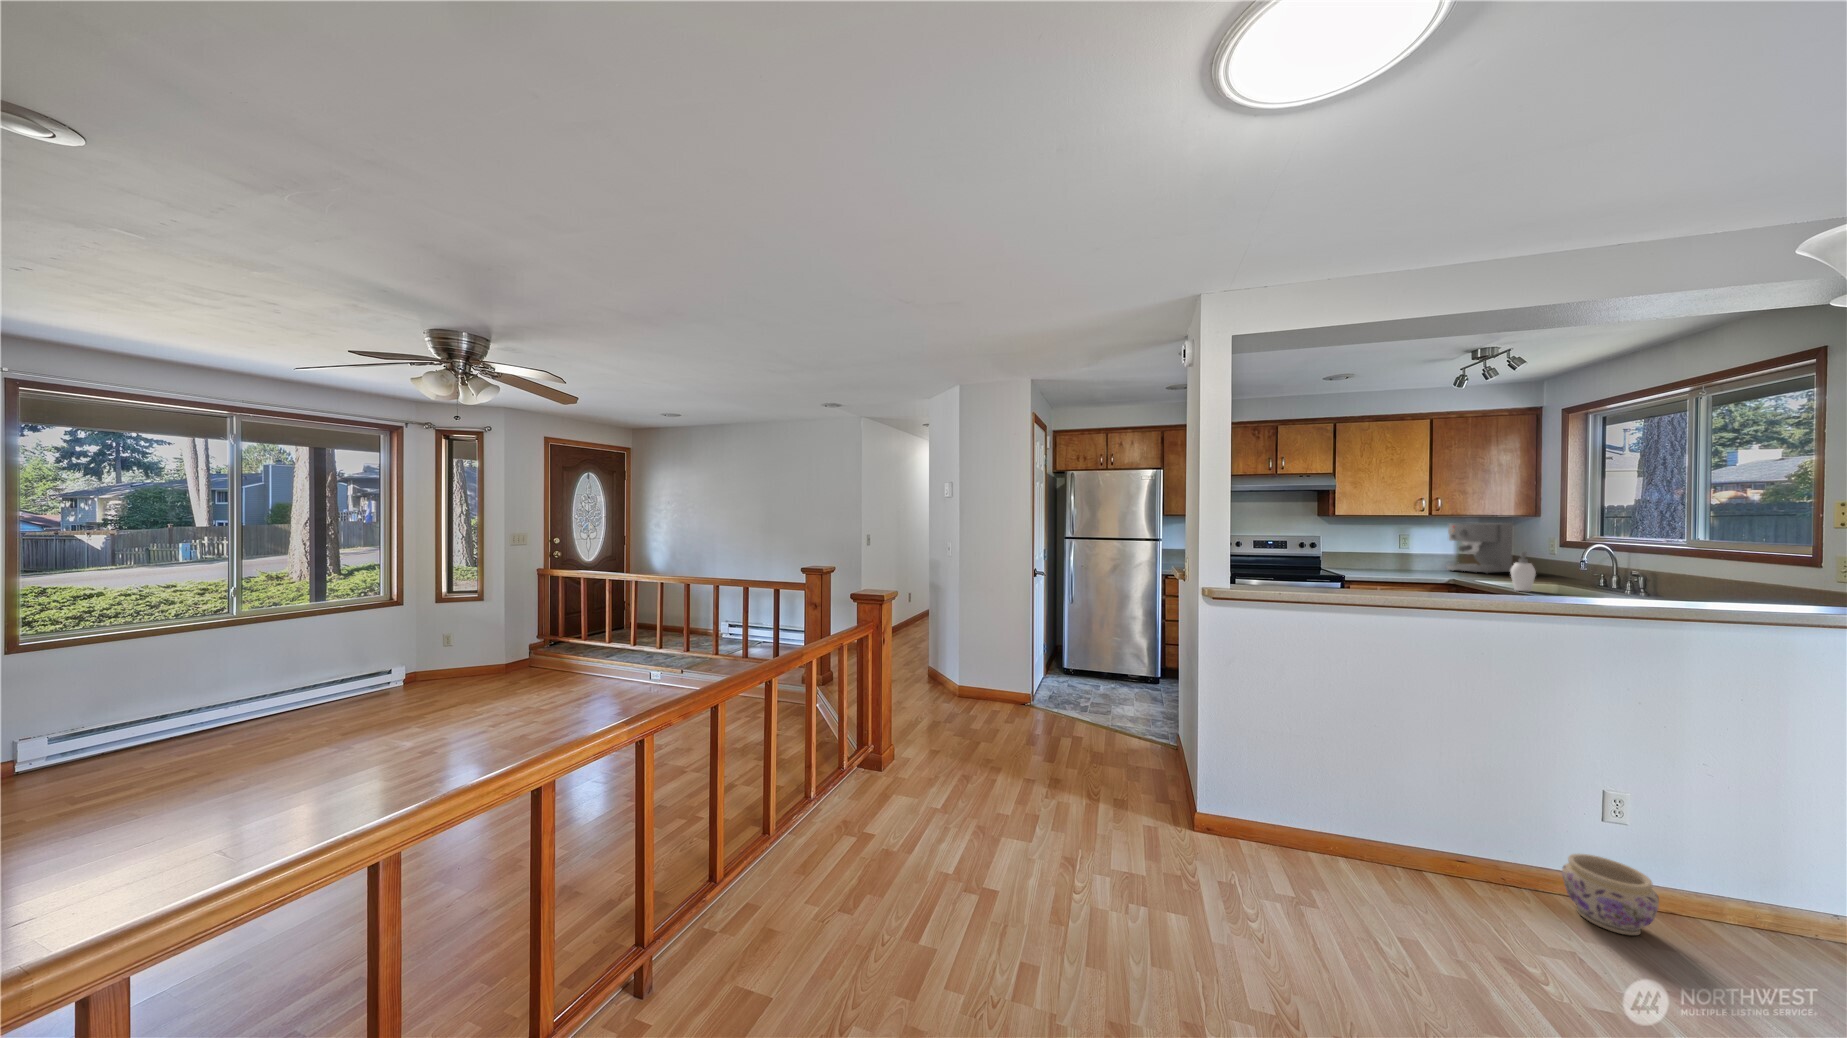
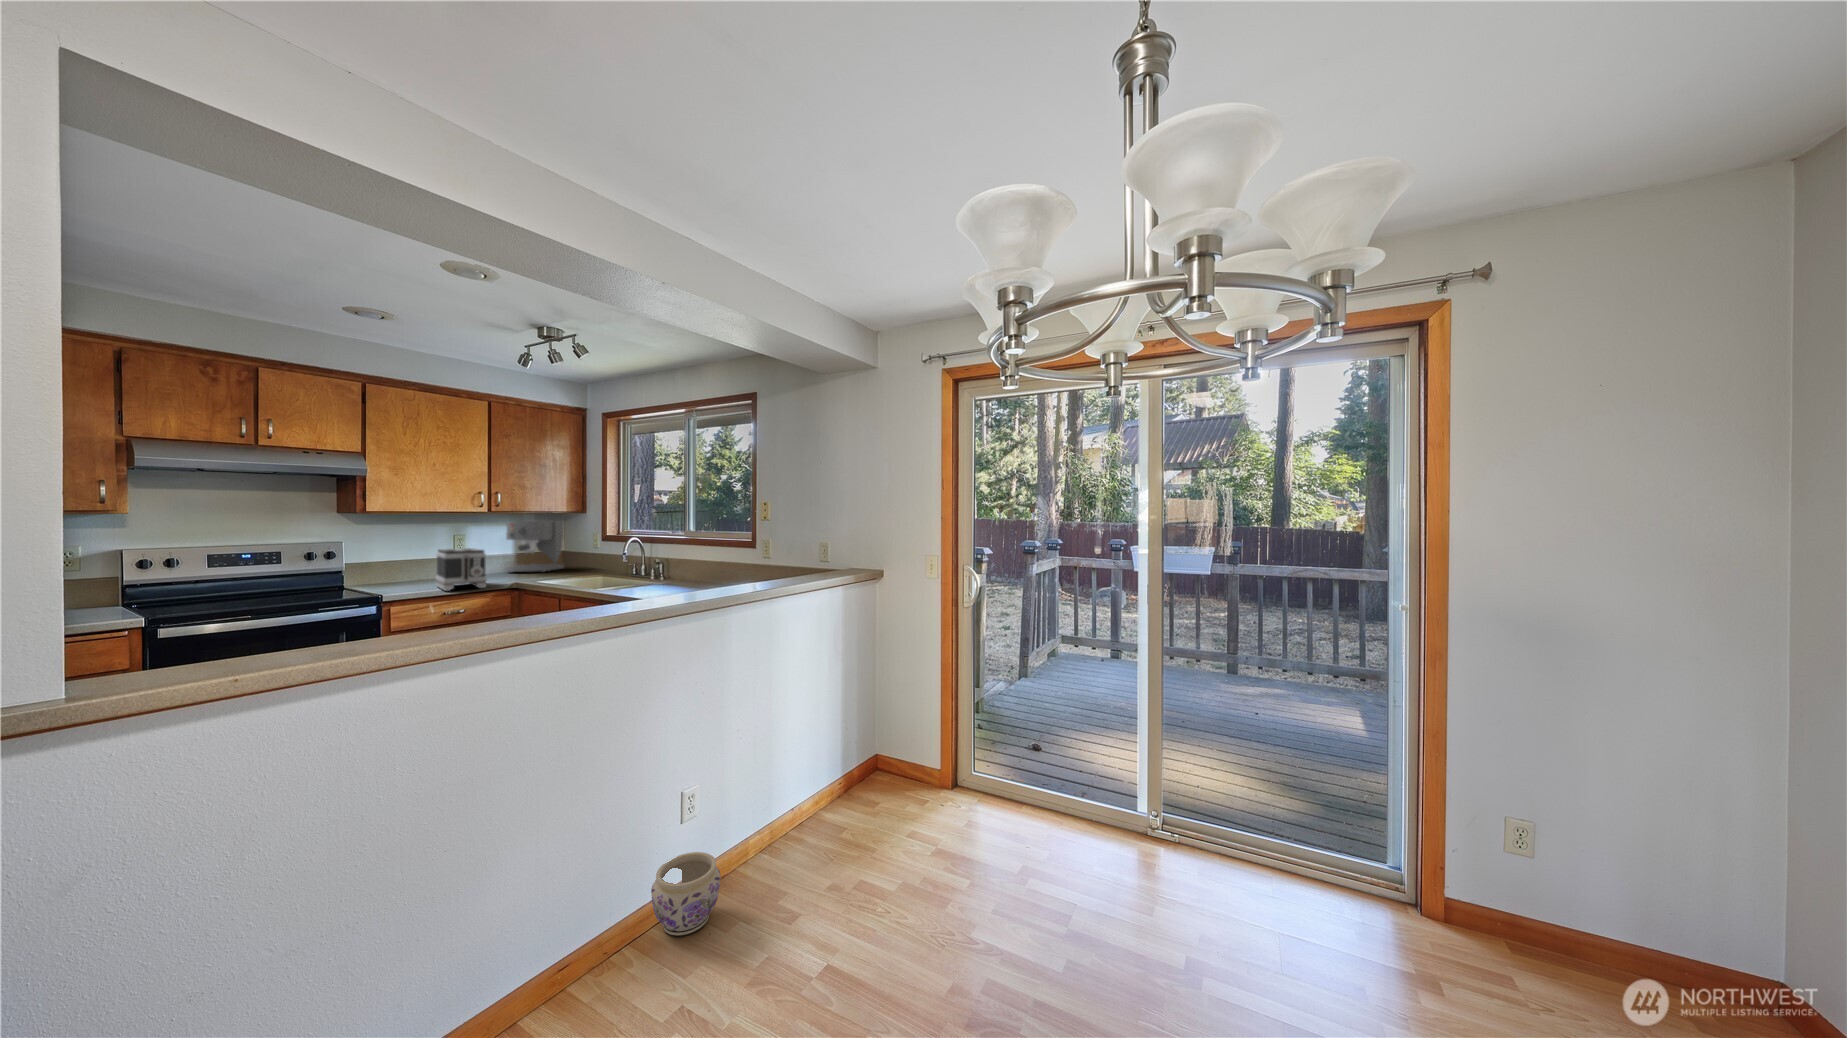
toaster: none [1384,546,1426,581] -> present [436,548,487,591]
soap dispenser: present [1511,552,1536,591] -> none [571,548,595,588]

